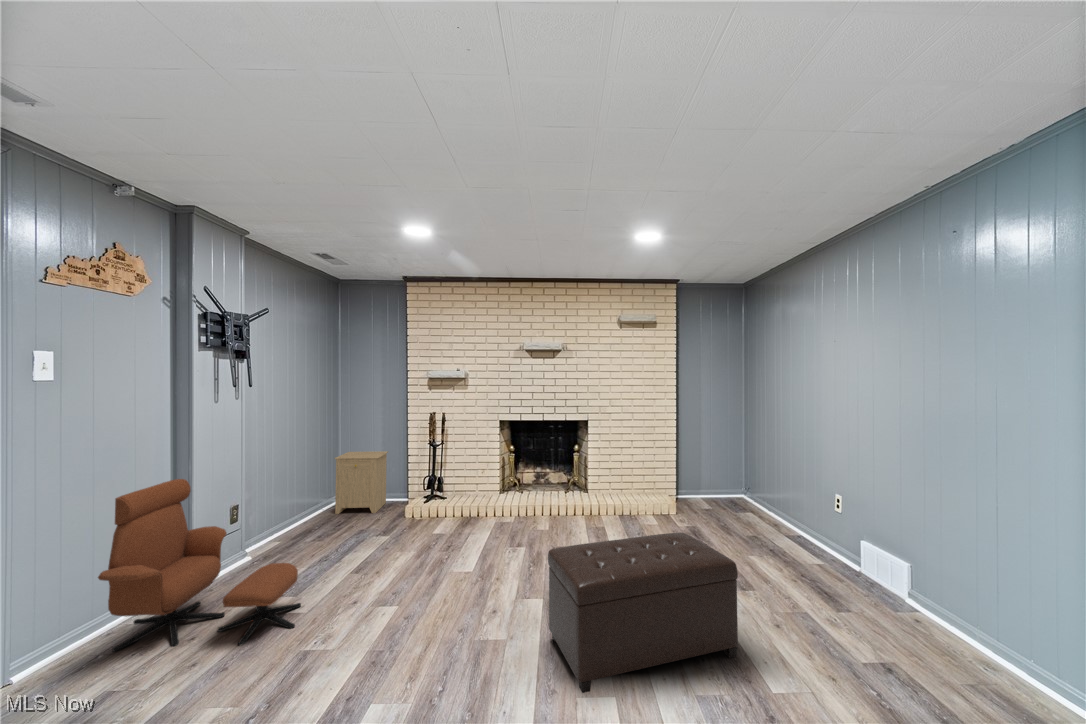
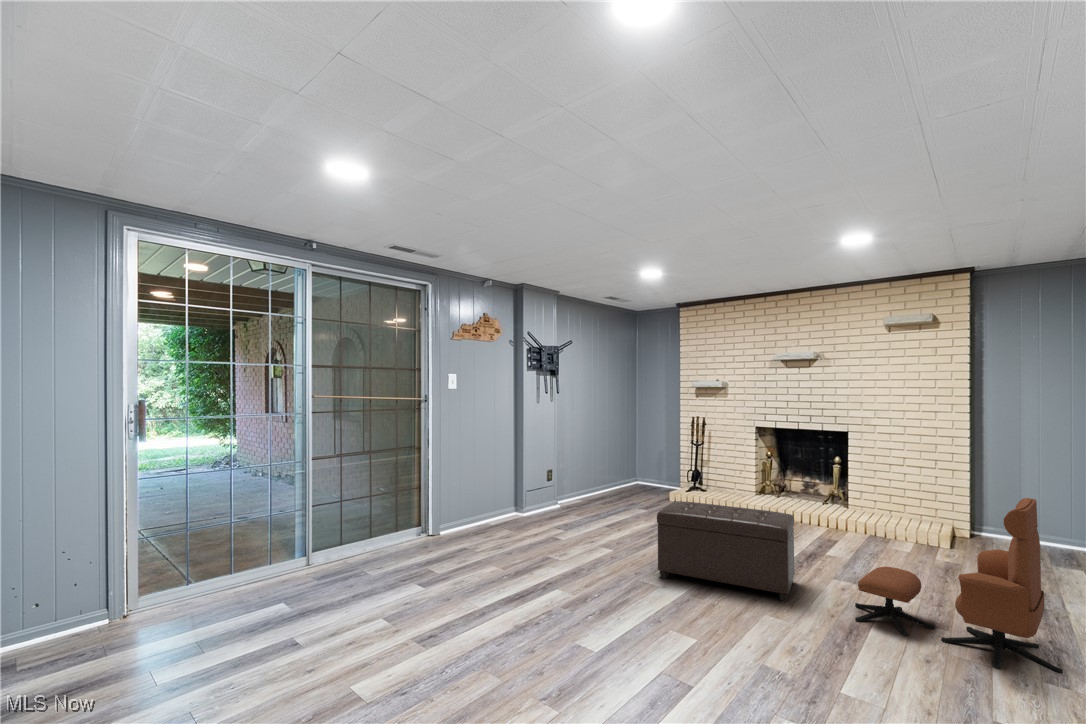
side table: present [335,451,388,514] -> none [627,445,669,494]
lounge chair: present [98,479,301,652] -> present [855,498,1063,674]

